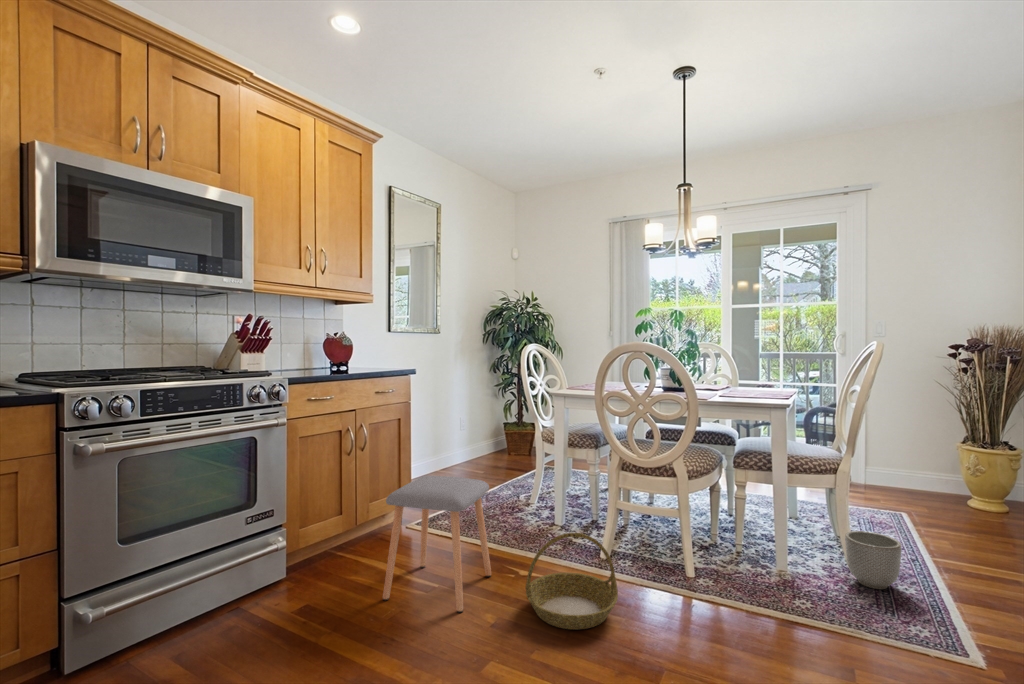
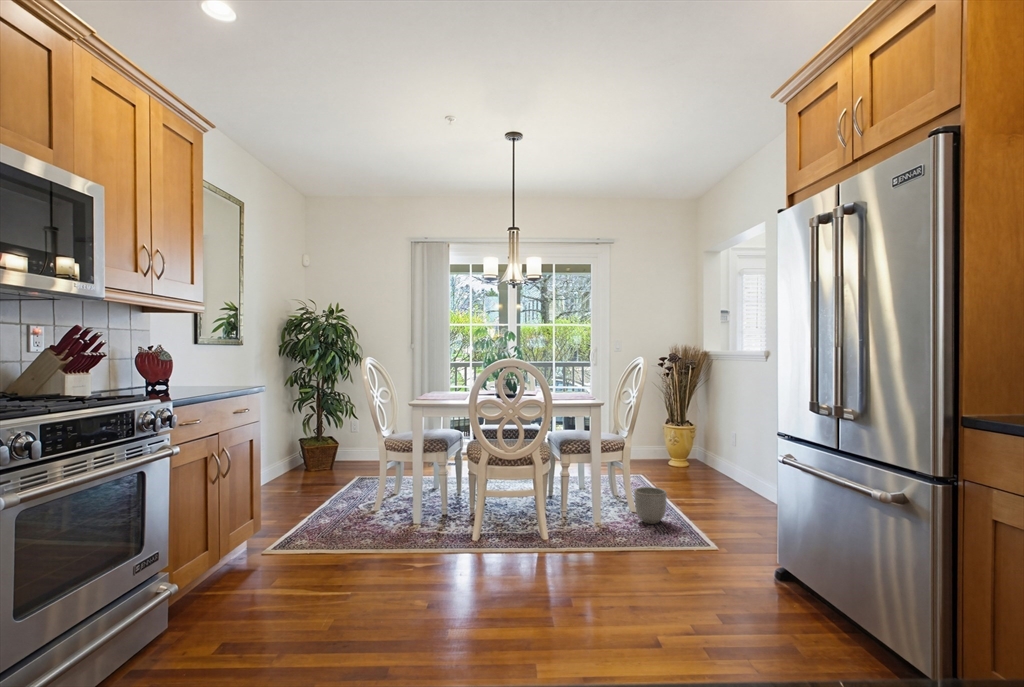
stool: present [383,476,491,613] -> none [312,485,397,610]
basket: present [526,533,618,629] -> none [445,514,519,591]

